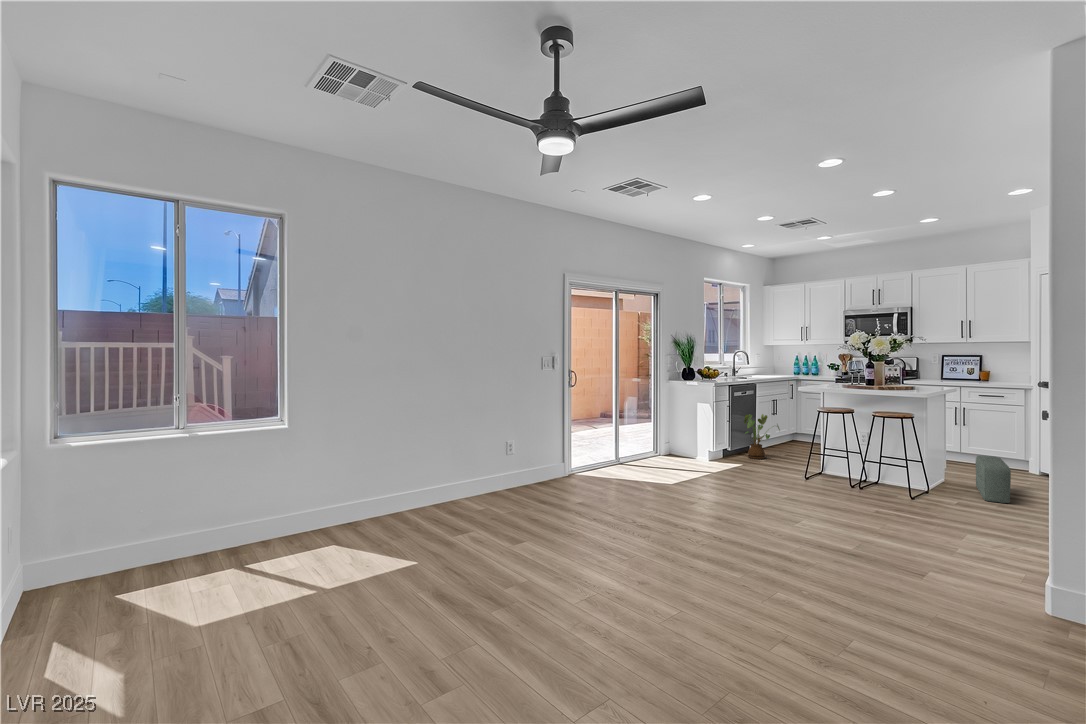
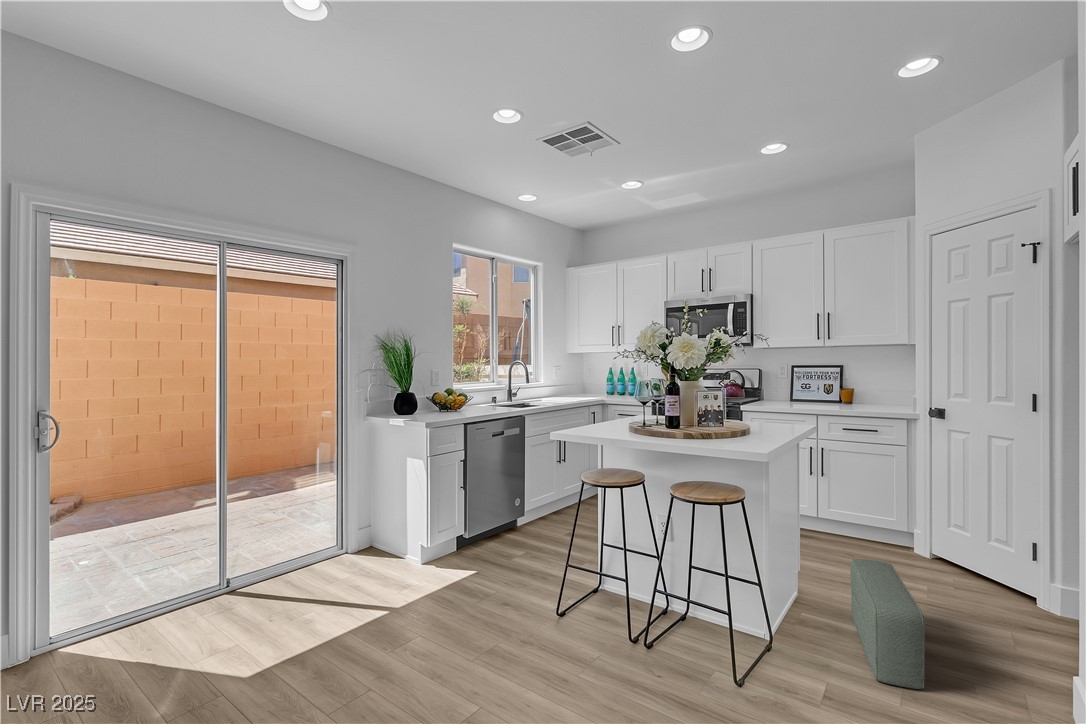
house plant: present [744,414,780,459] -> none [494,466,551,548]

